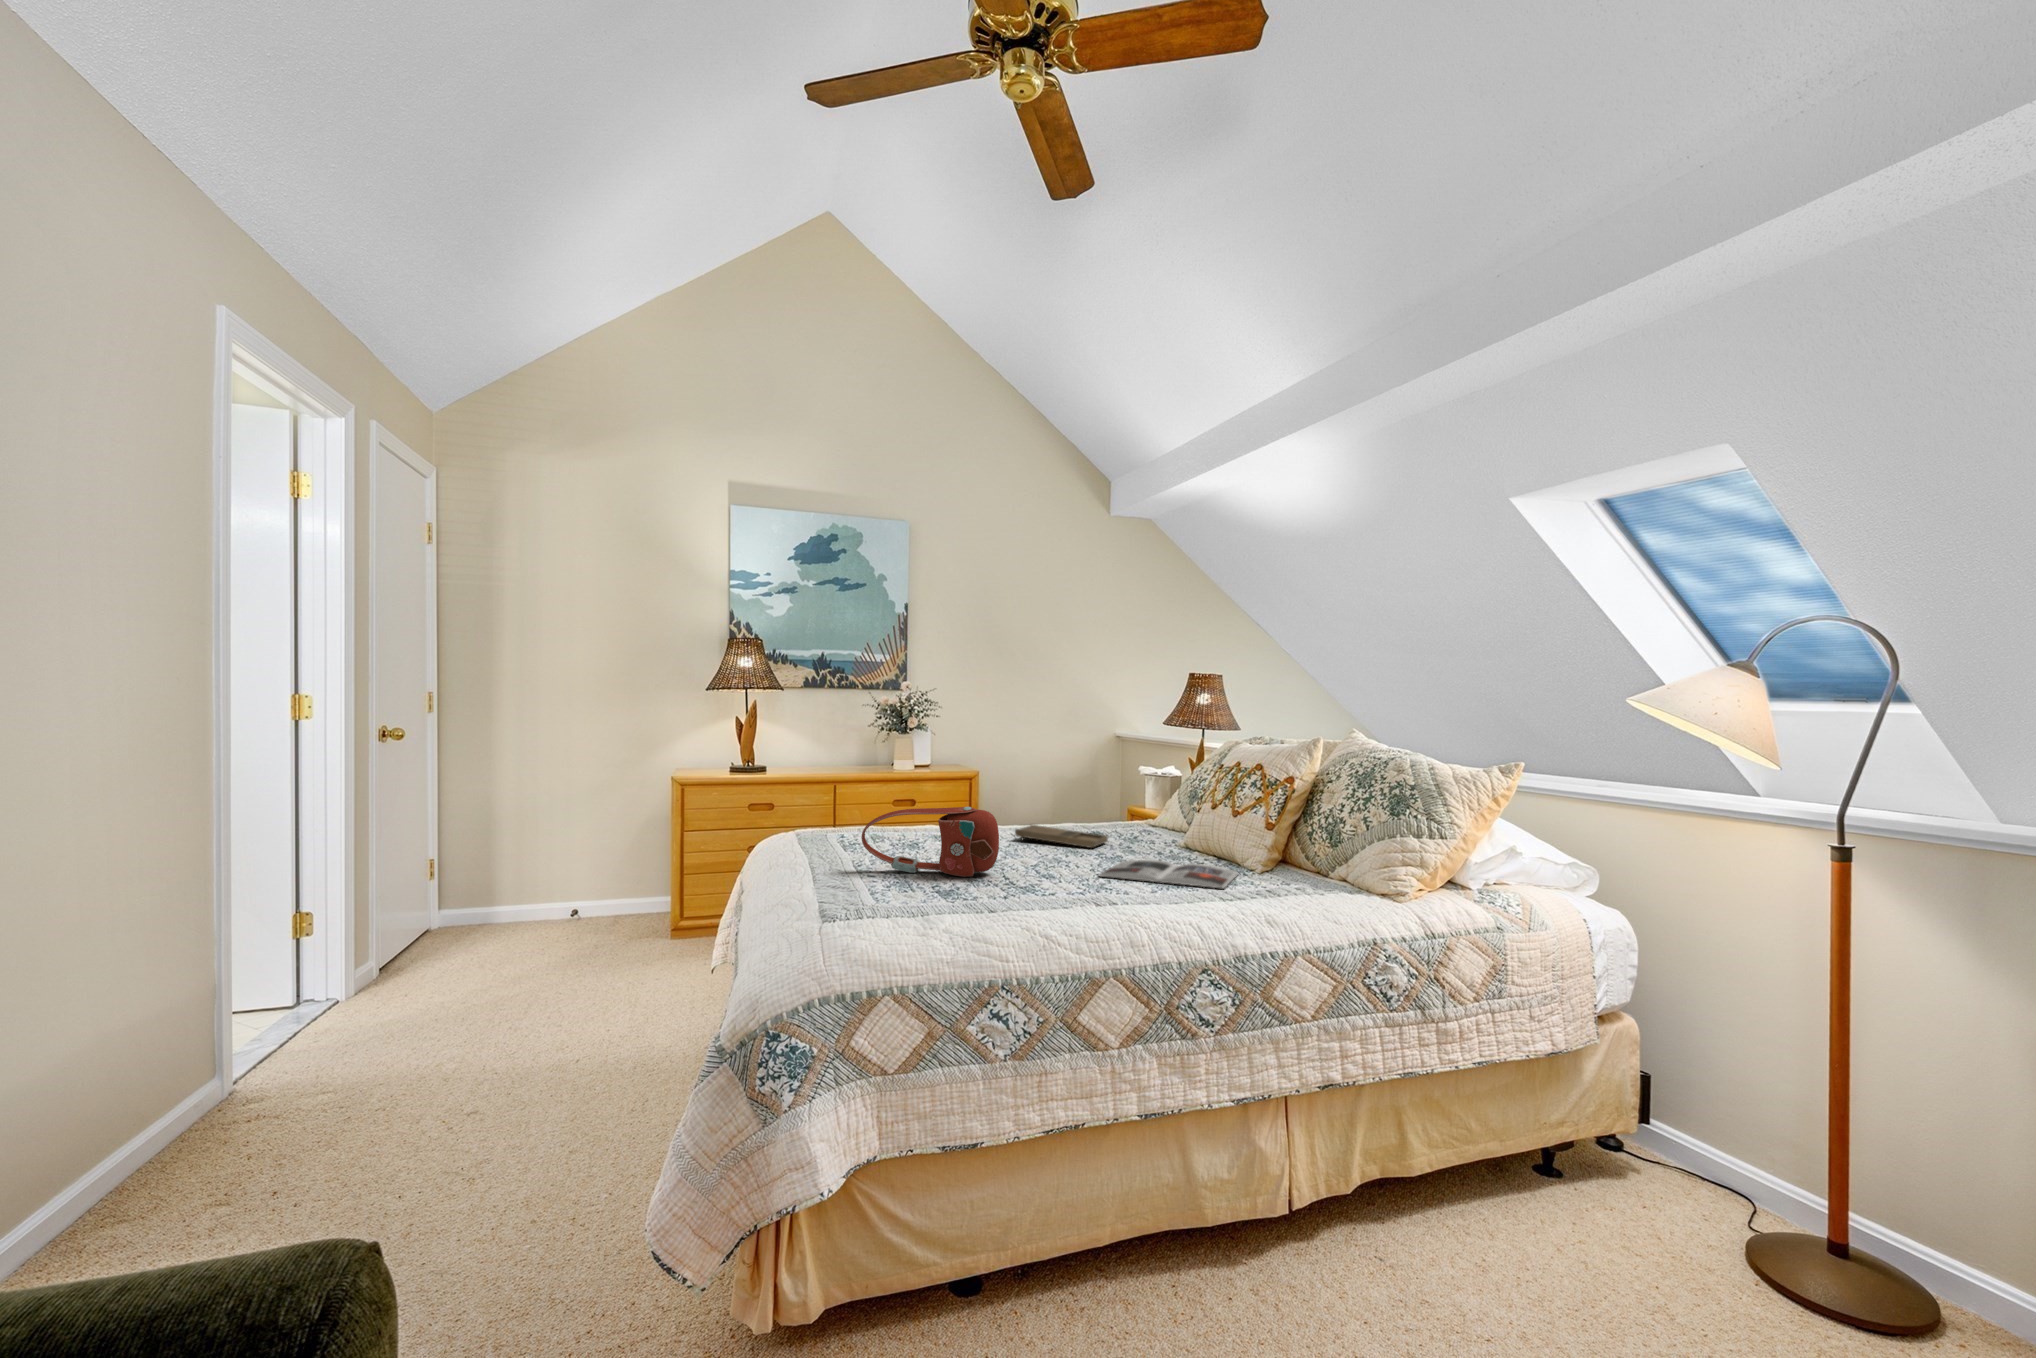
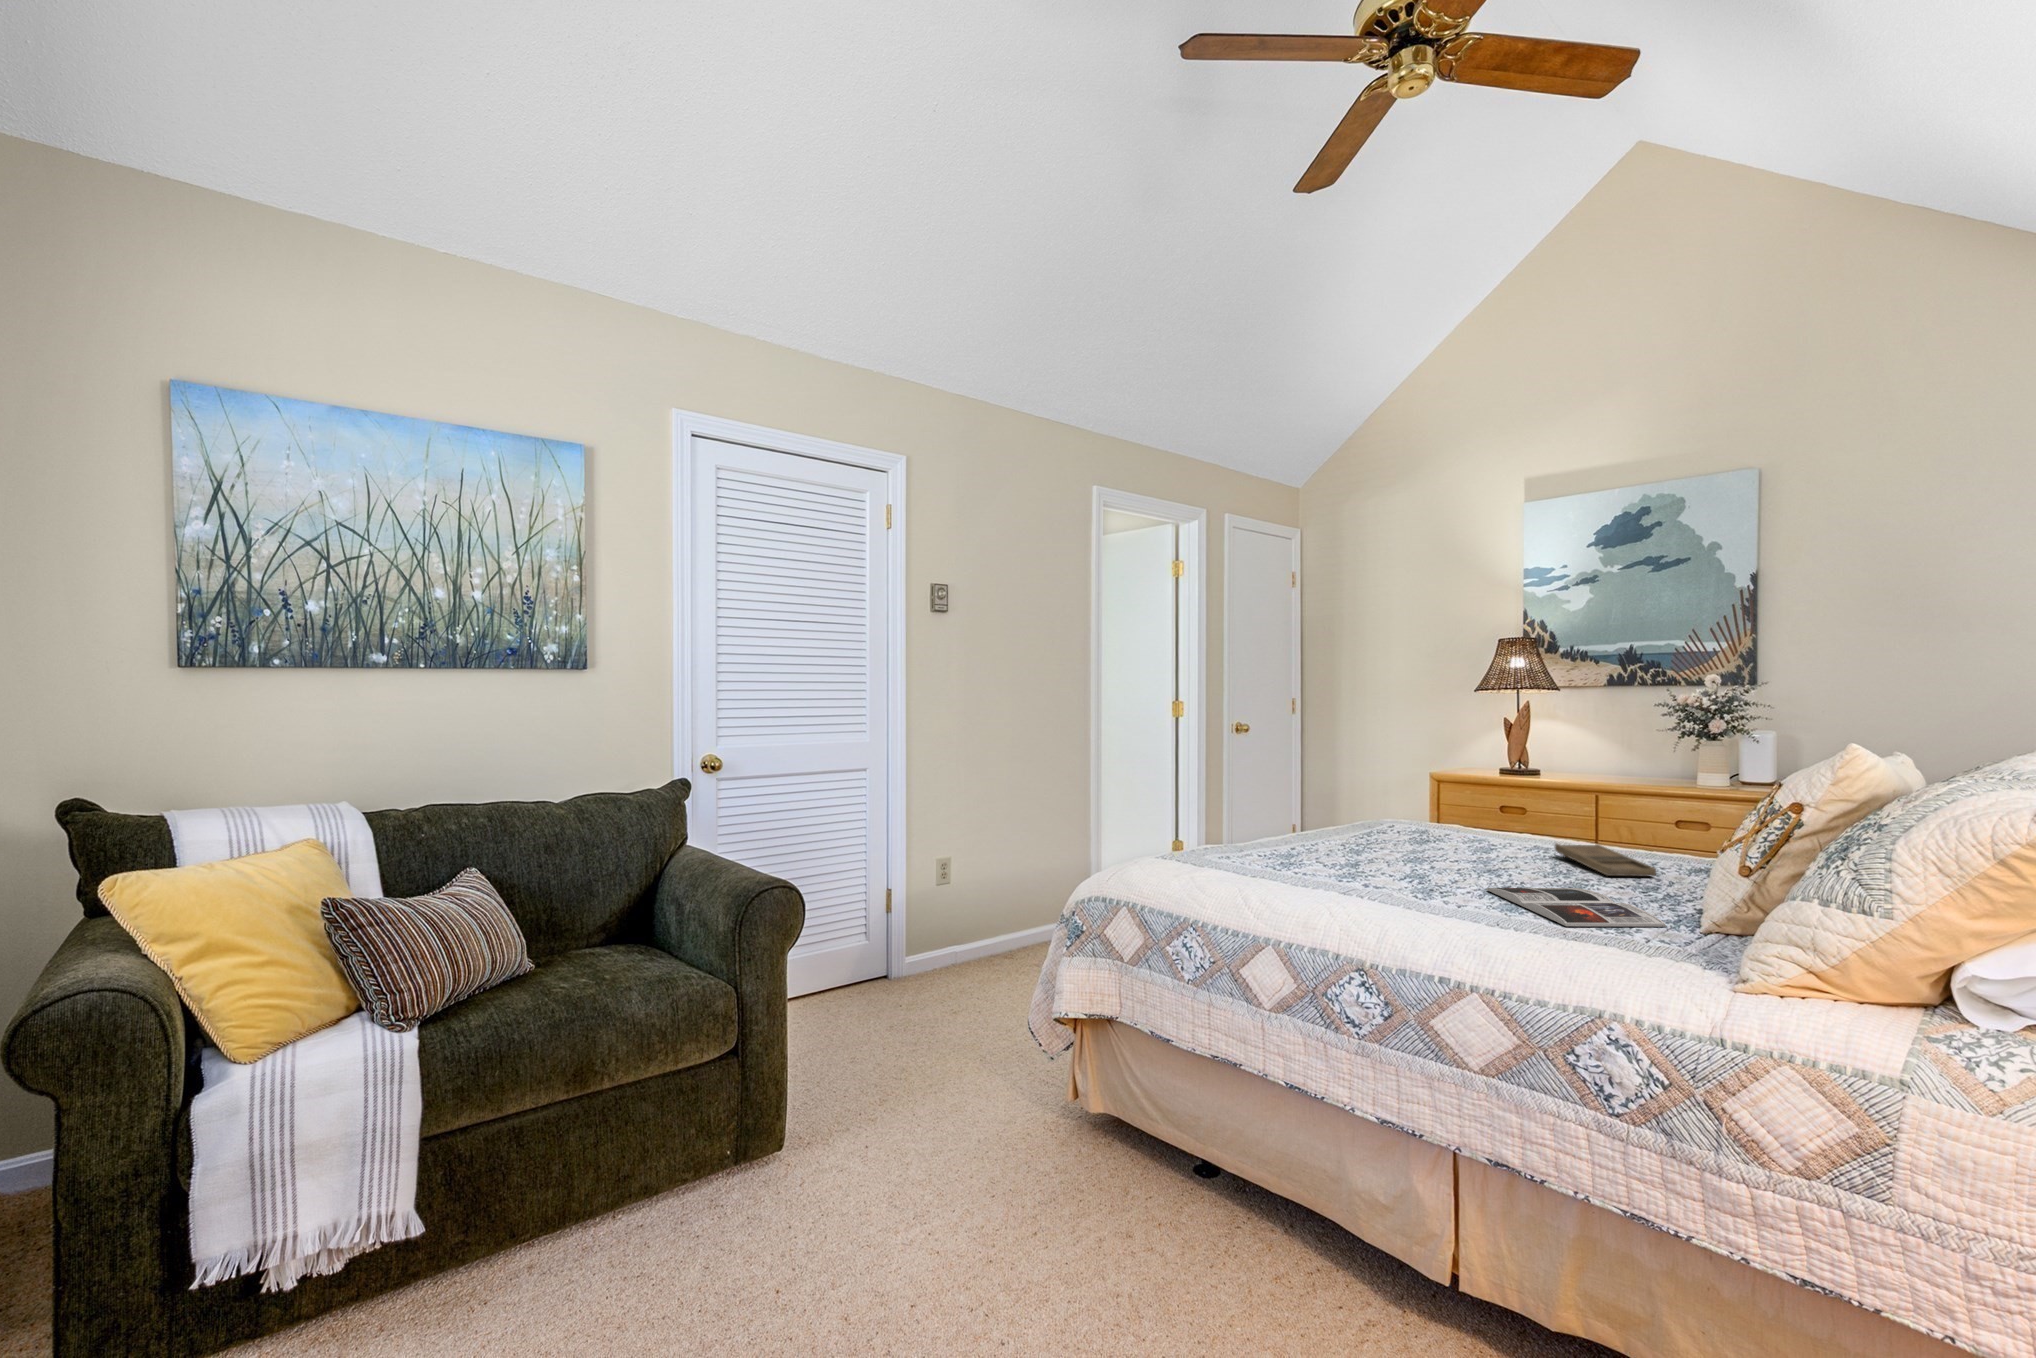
handbag: present [861,807,999,877] -> none [1311,796,1410,865]

